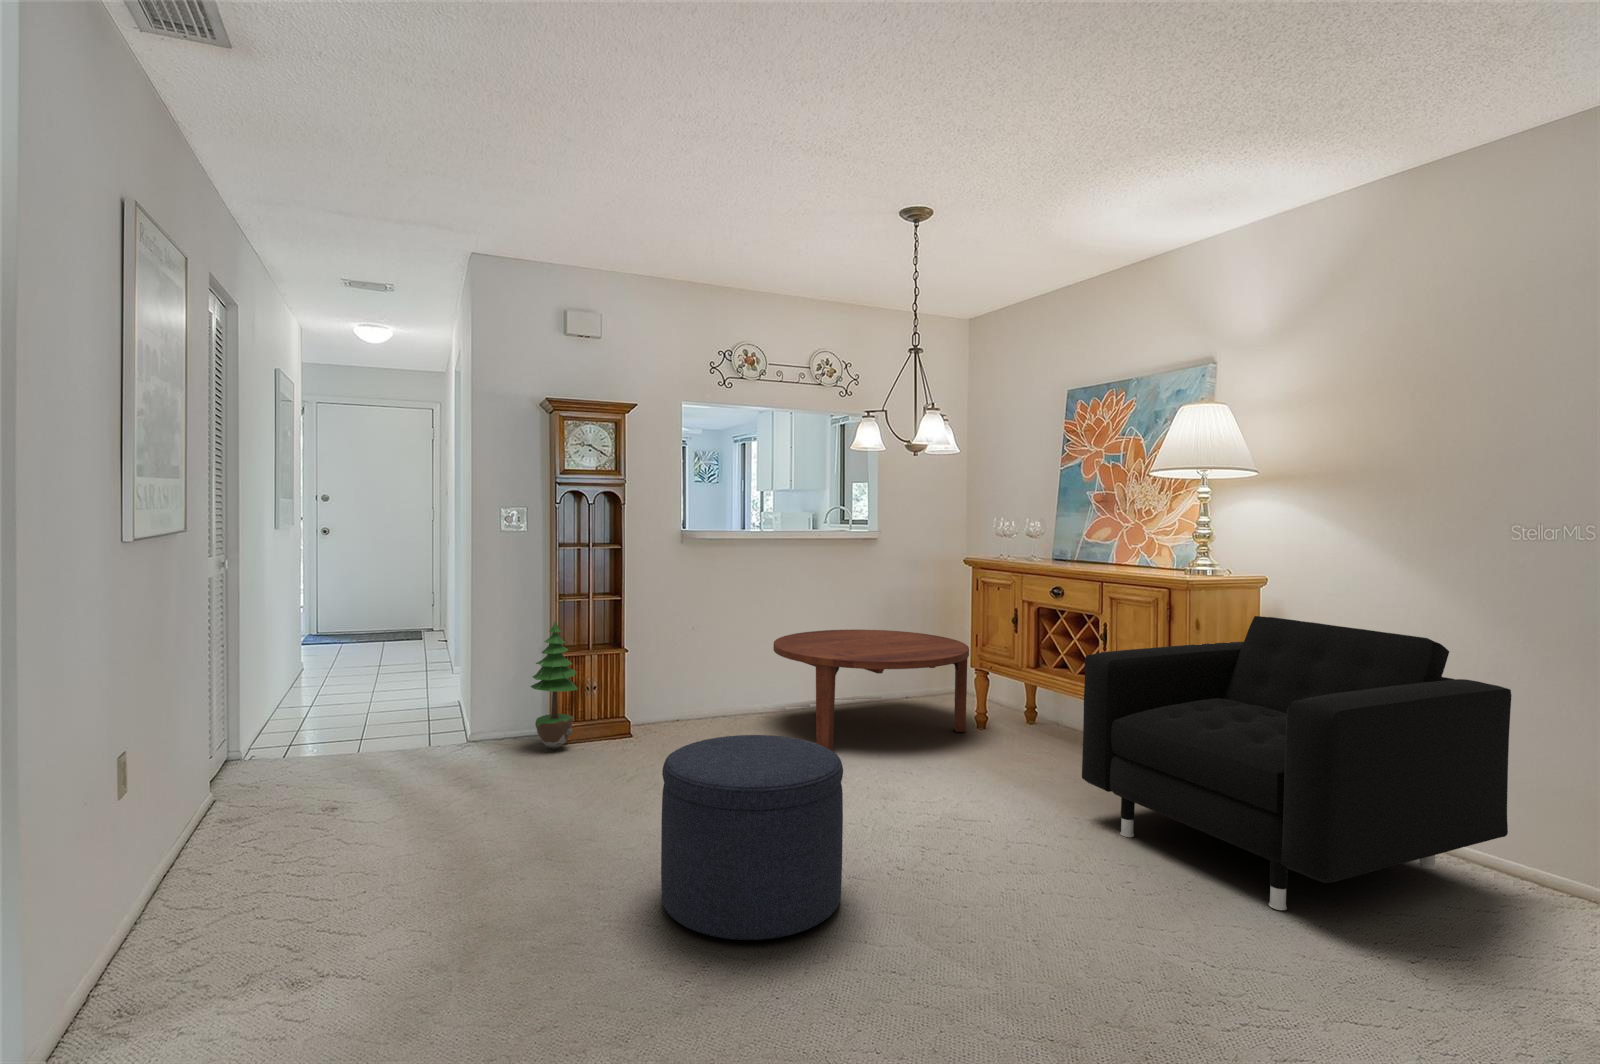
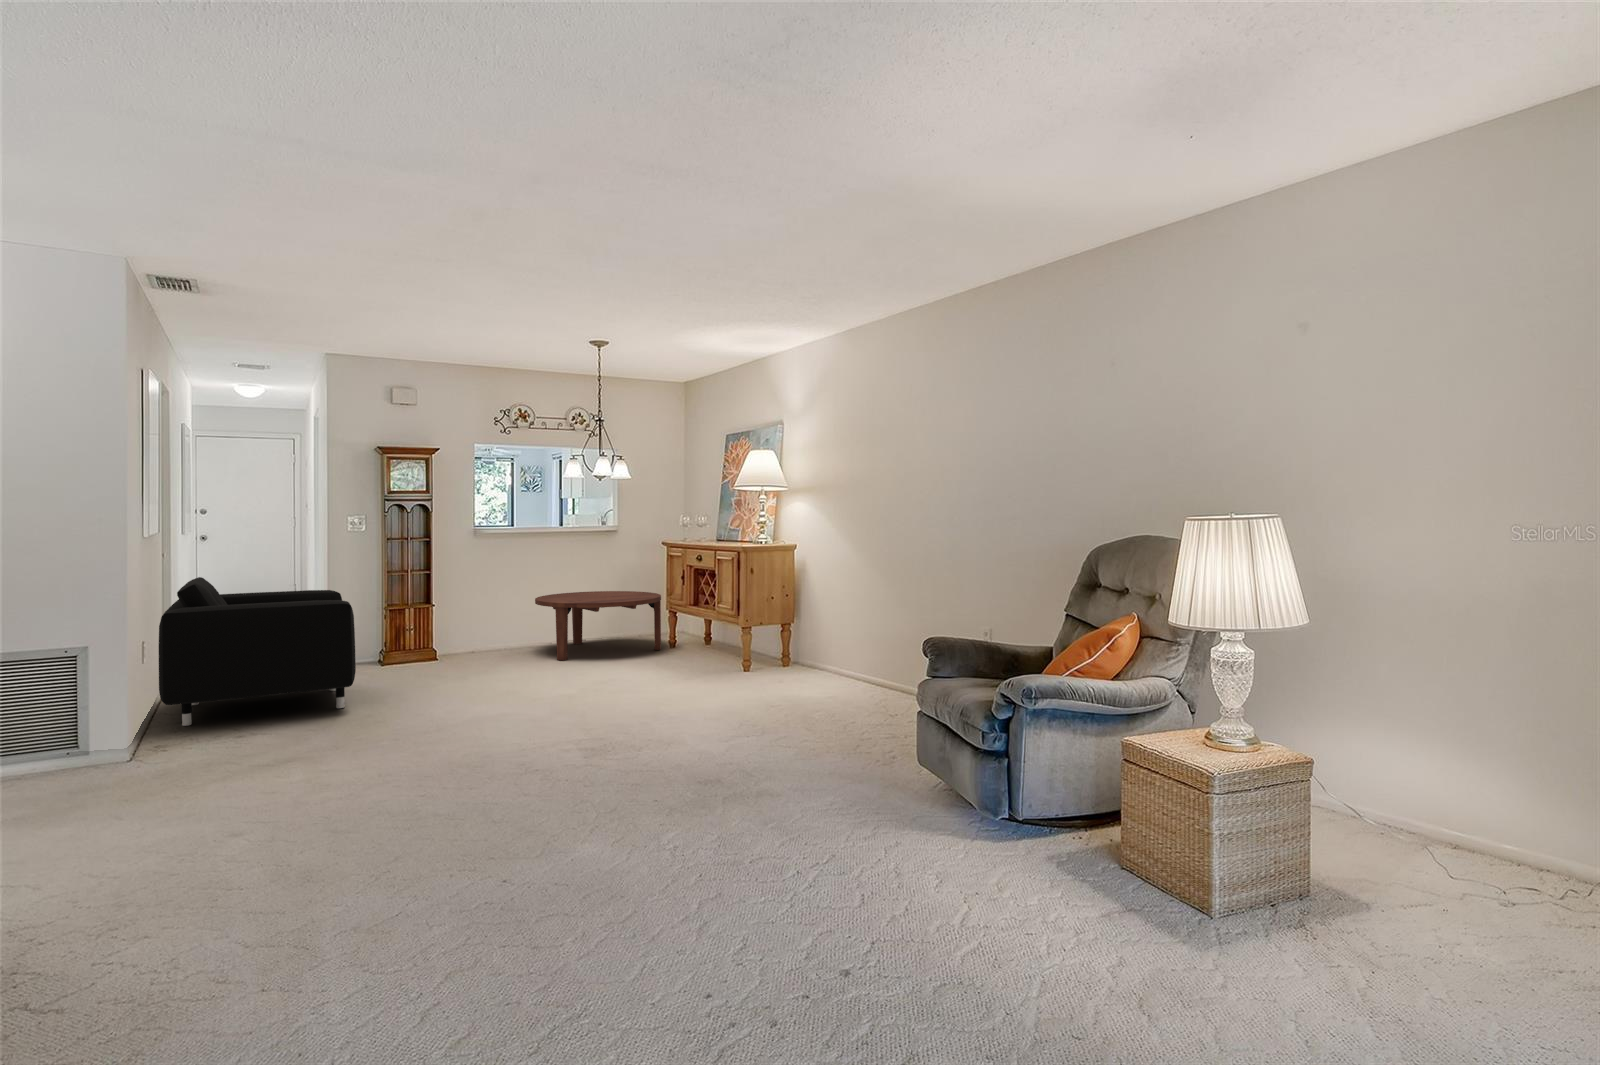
armchair: present [1082,616,1511,910] -> present [159,577,356,726]
potted tree: present [531,621,577,749] -> none [370,584,402,665]
ottoman: present [661,735,843,940] -> none [433,629,528,713]

